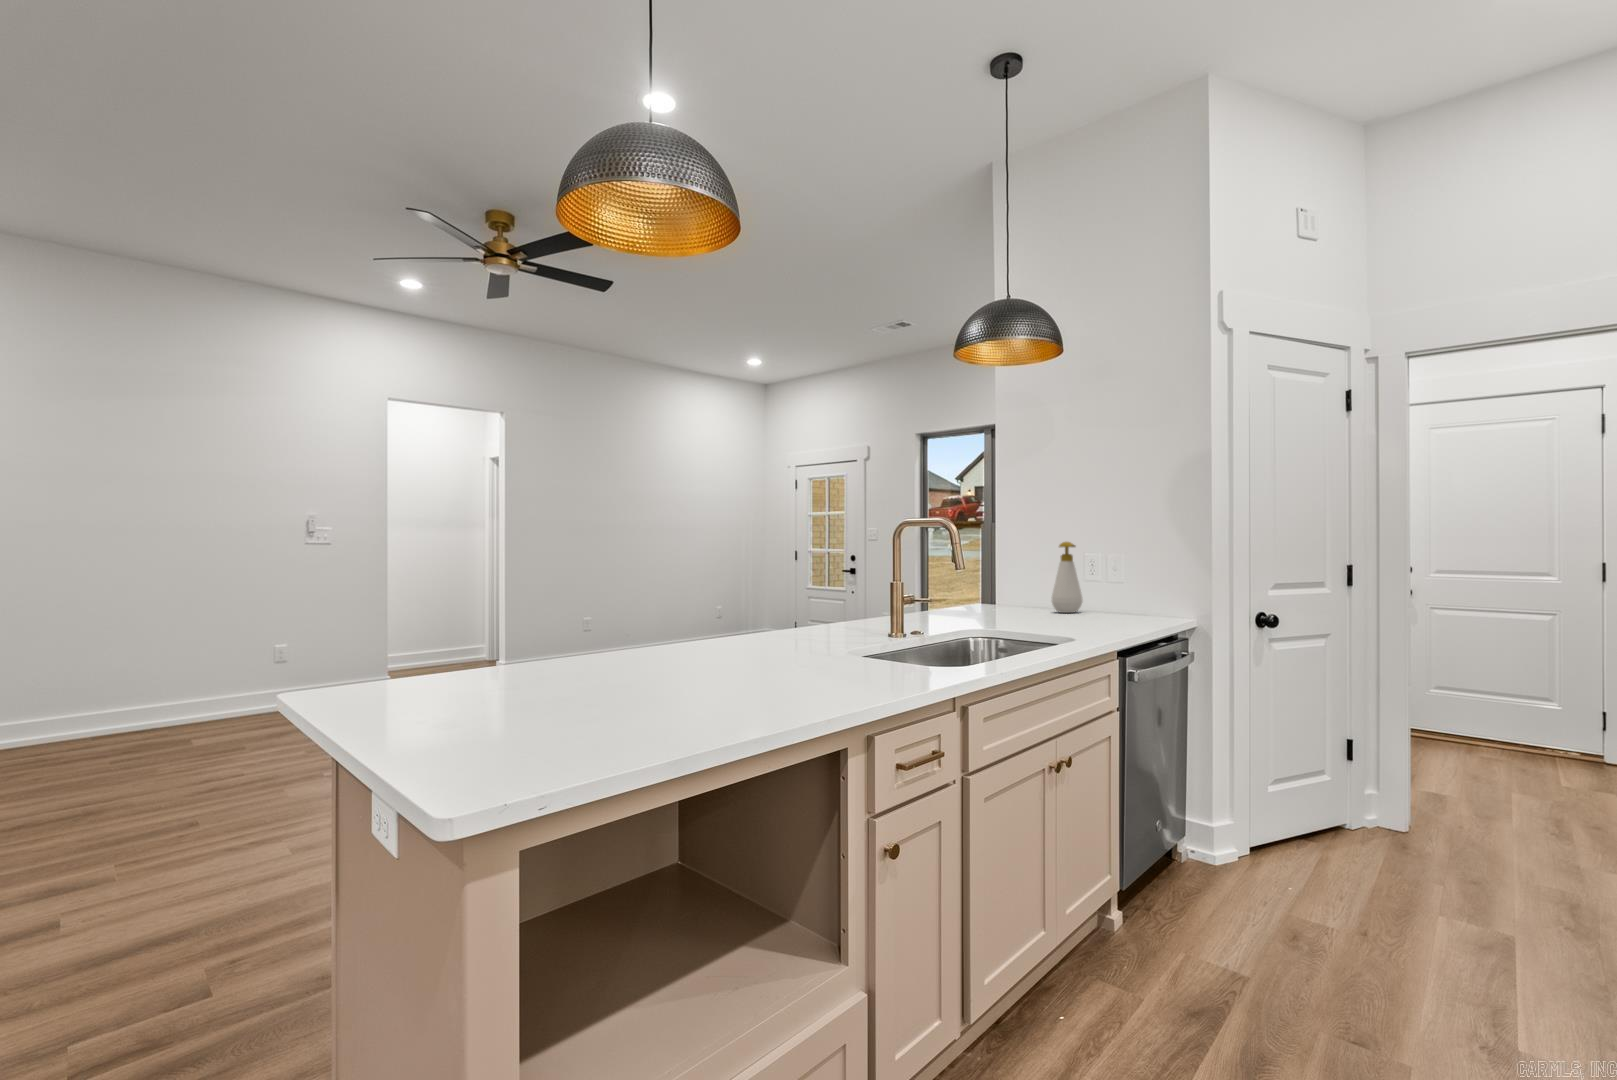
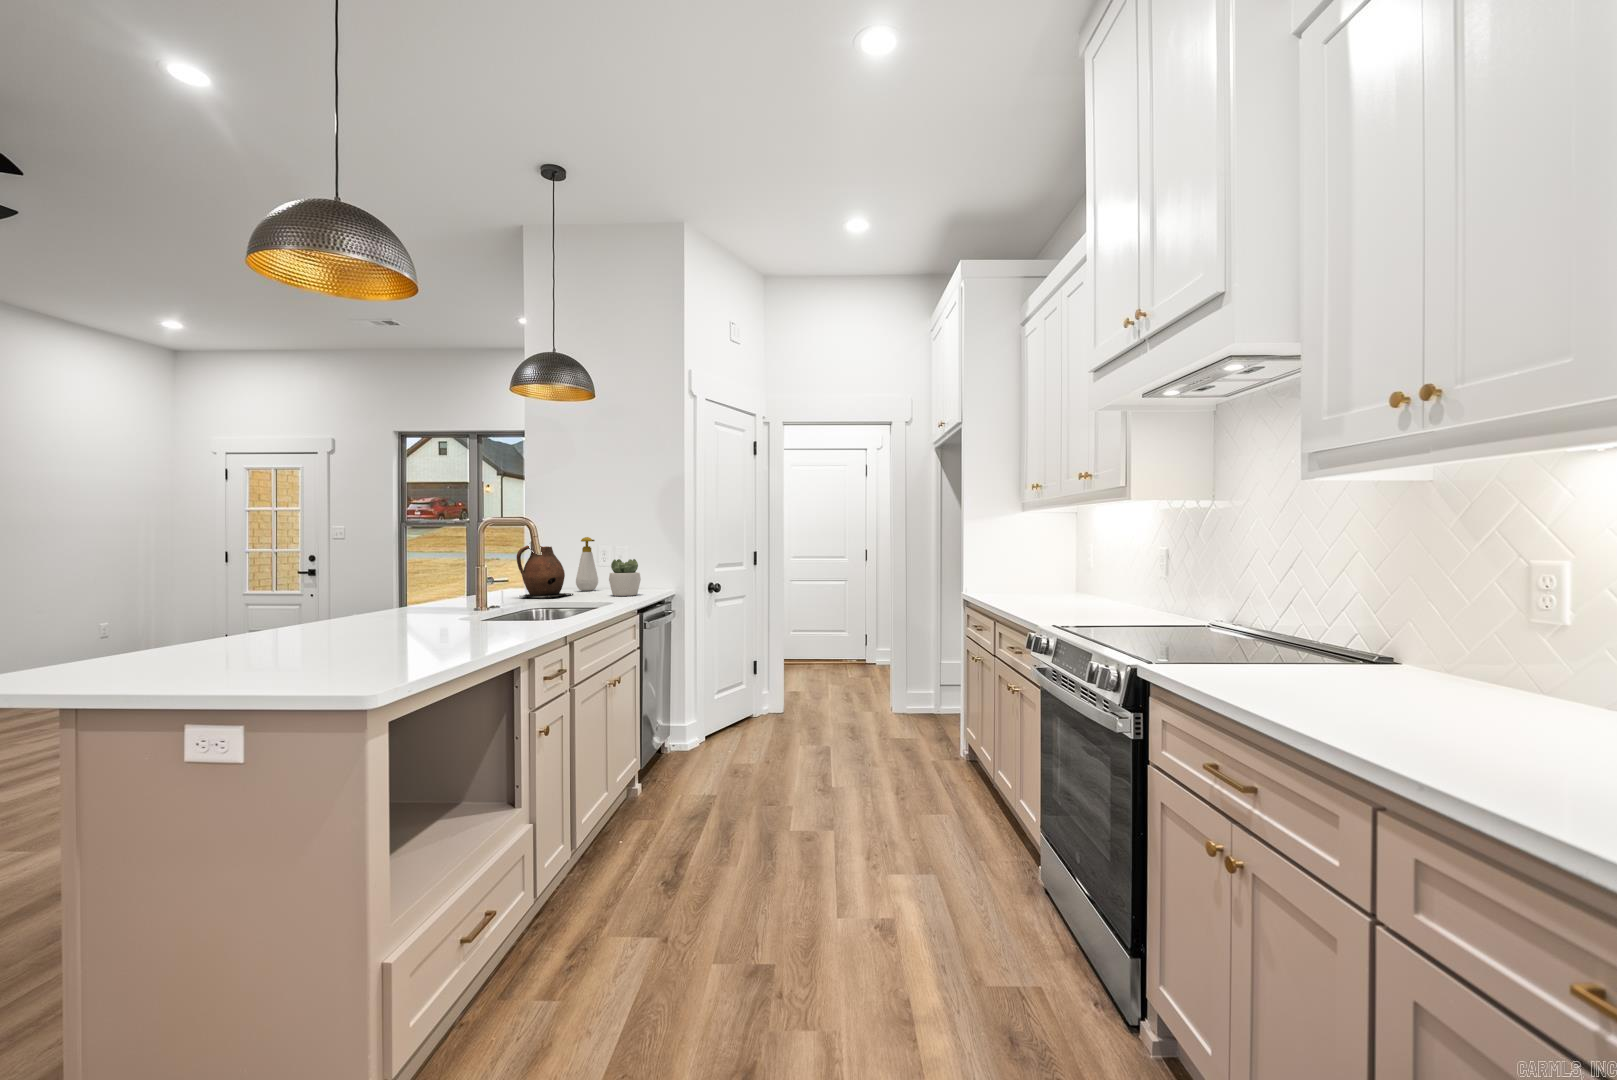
ceramic pitcher: none [969,546,1042,621] -> present [517,545,573,597]
succulent plant: none [1087,573,1133,626] -> present [609,559,641,596]

